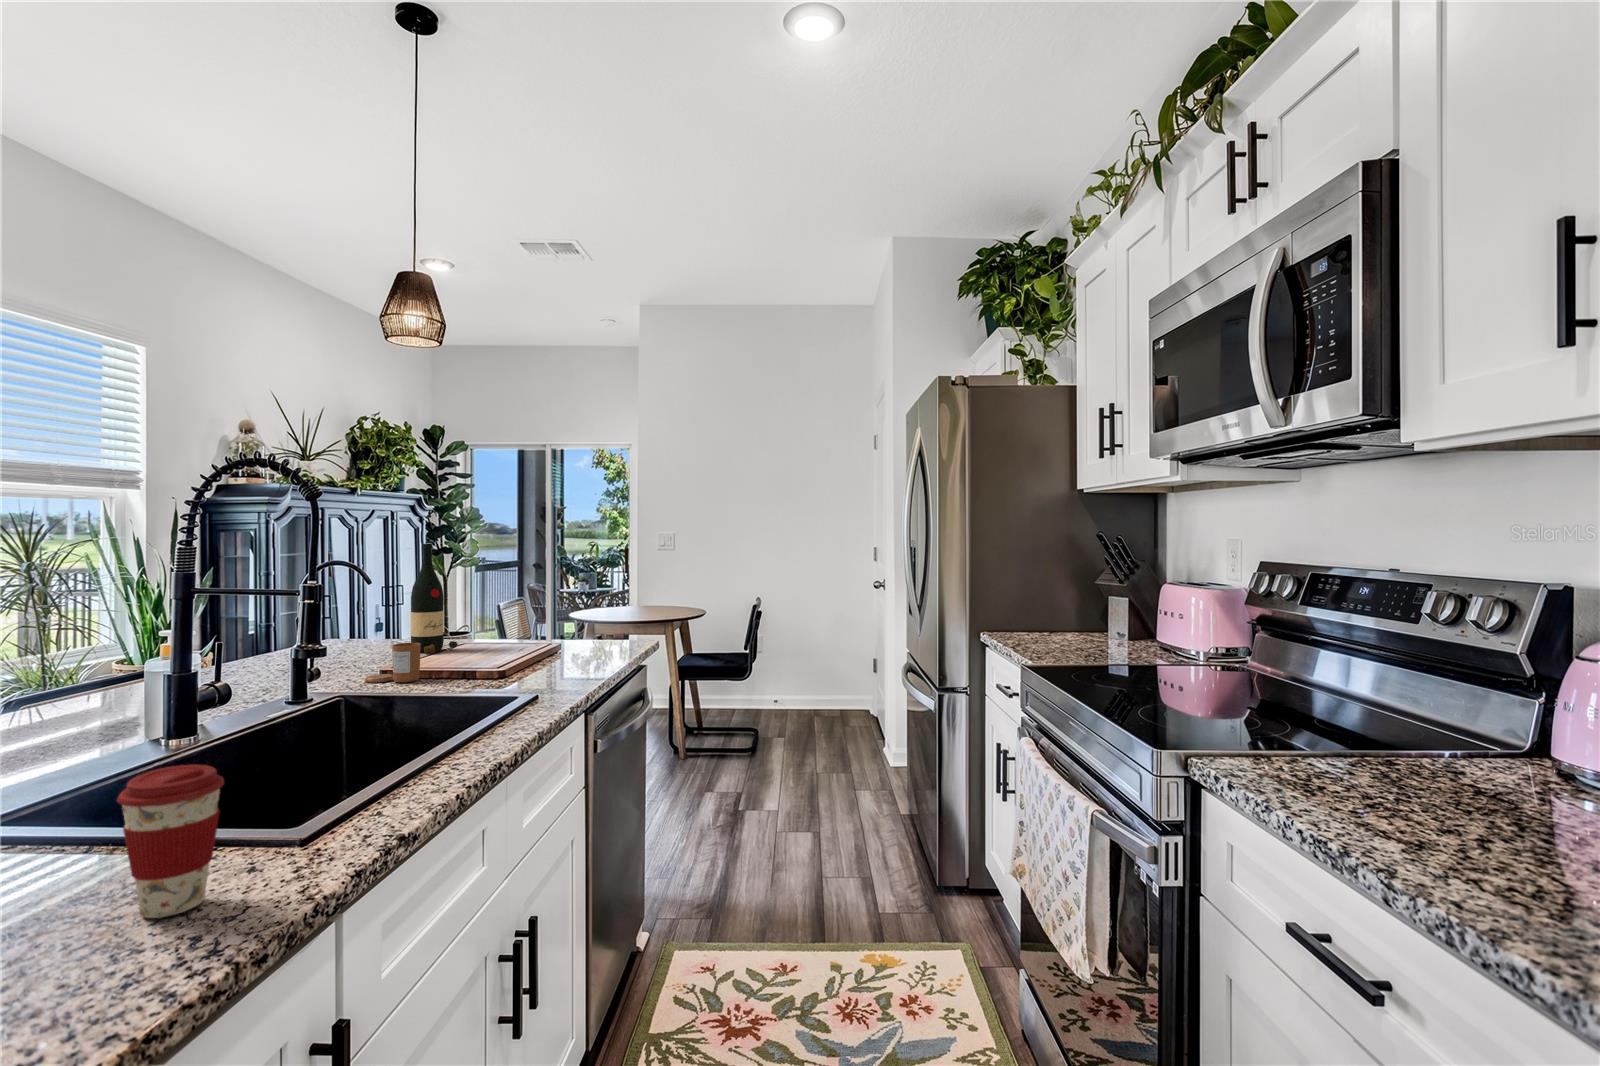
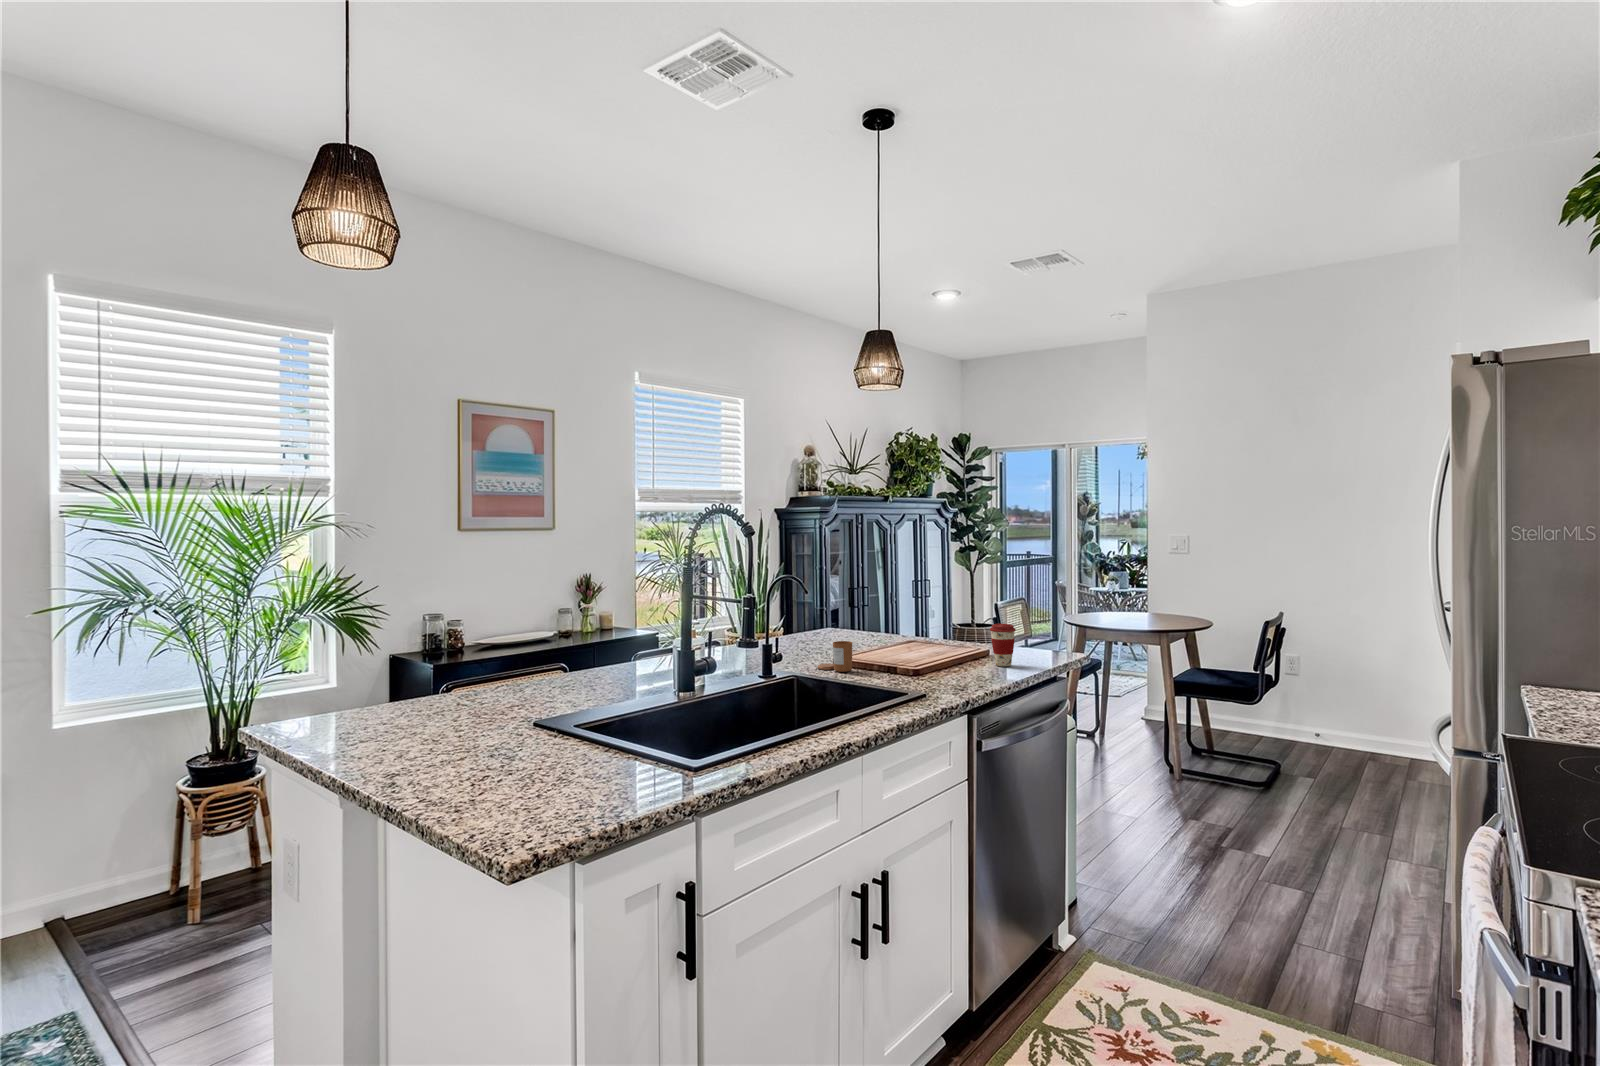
wine bottle: present [411,544,458,653] -> none [868,558,904,649]
coffee cup: present [117,765,224,918] -> present [990,624,1016,666]

